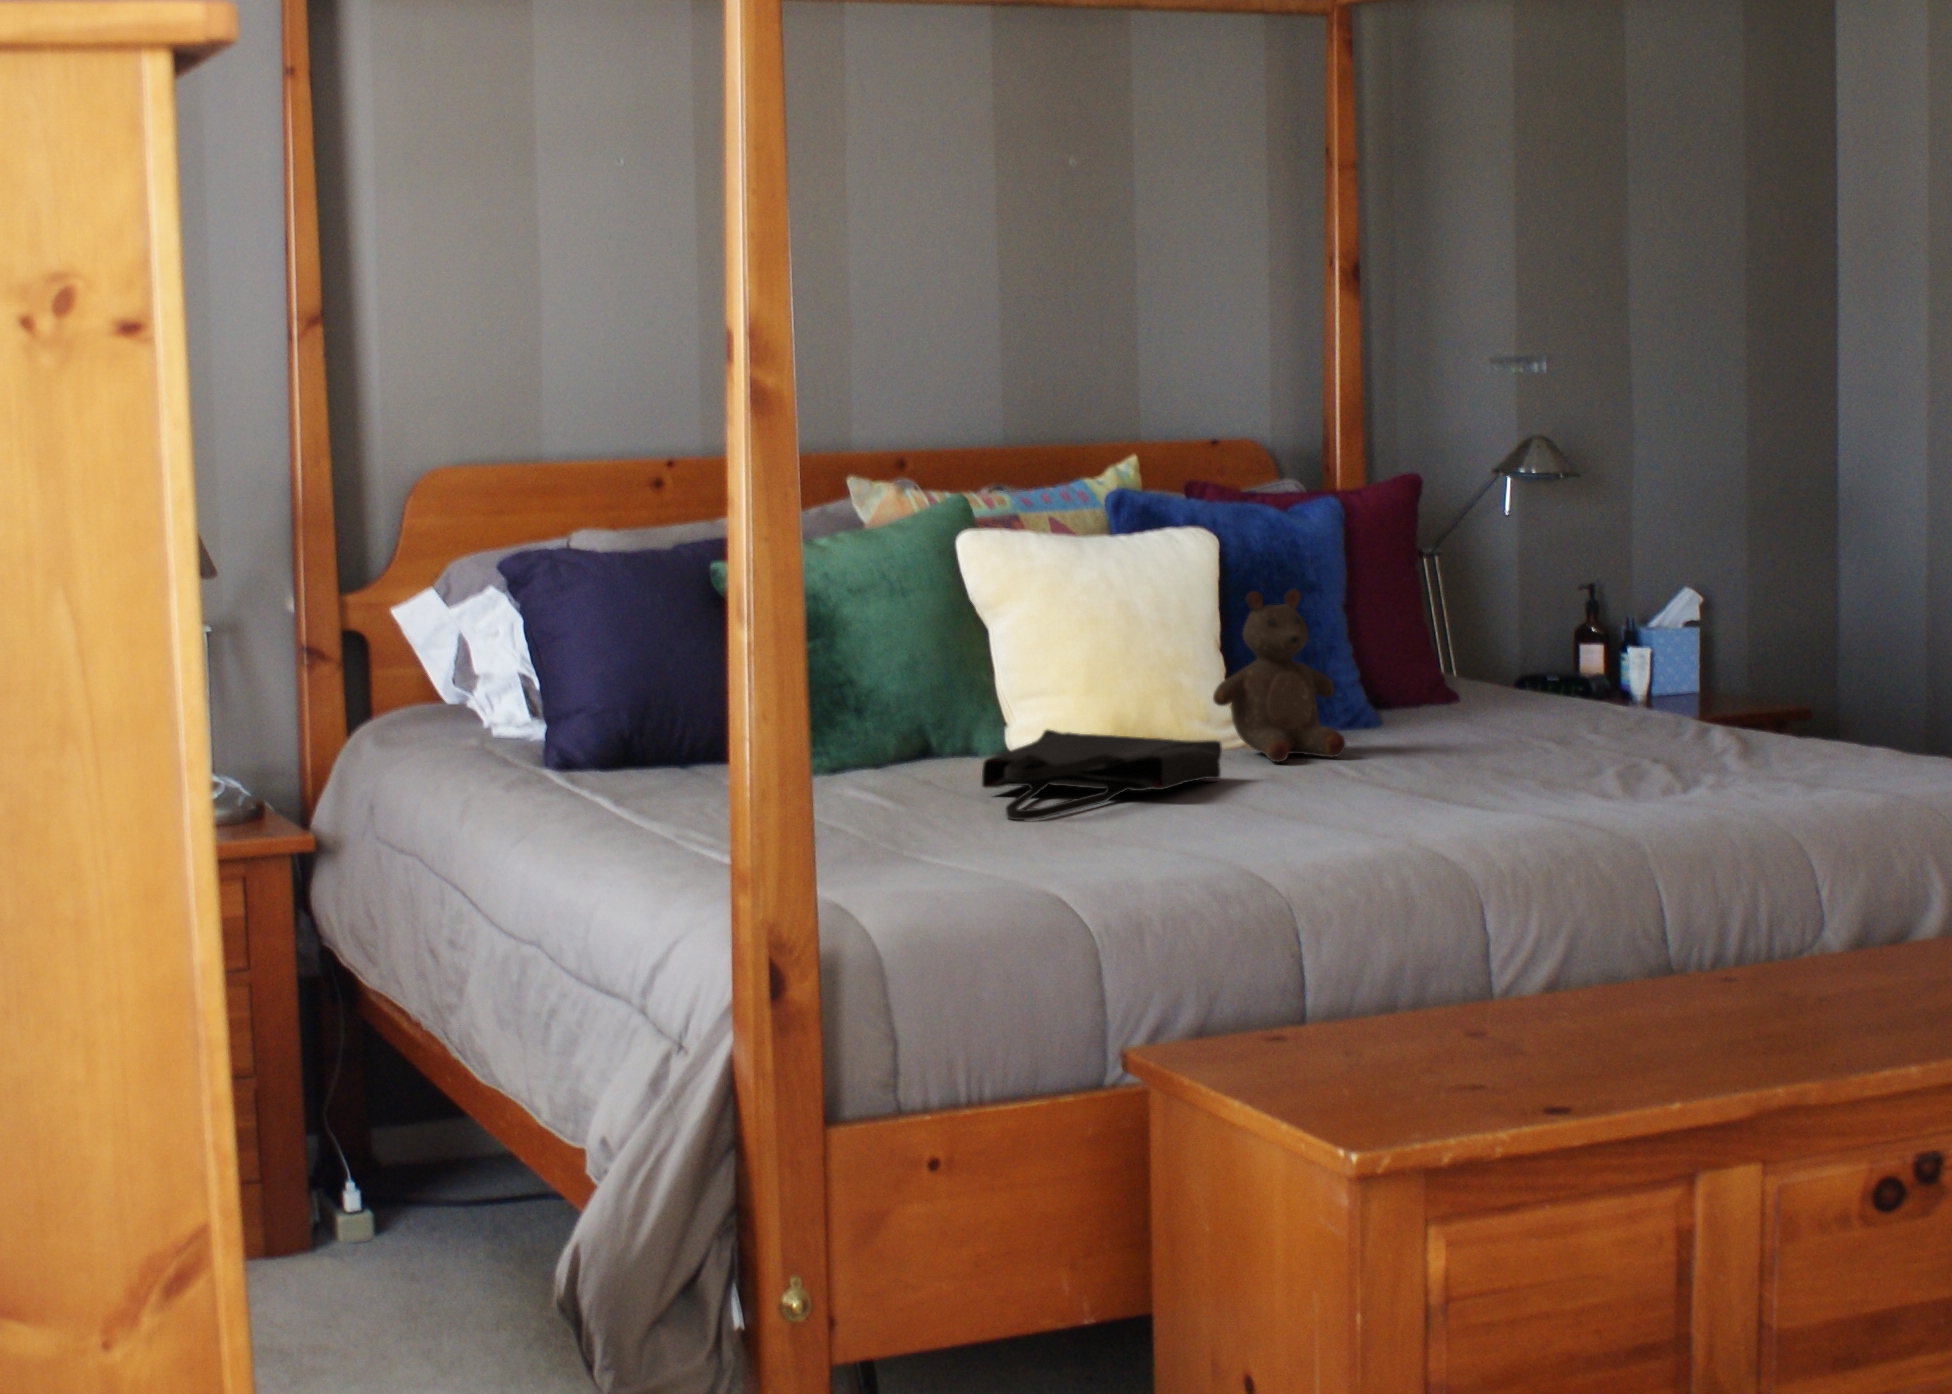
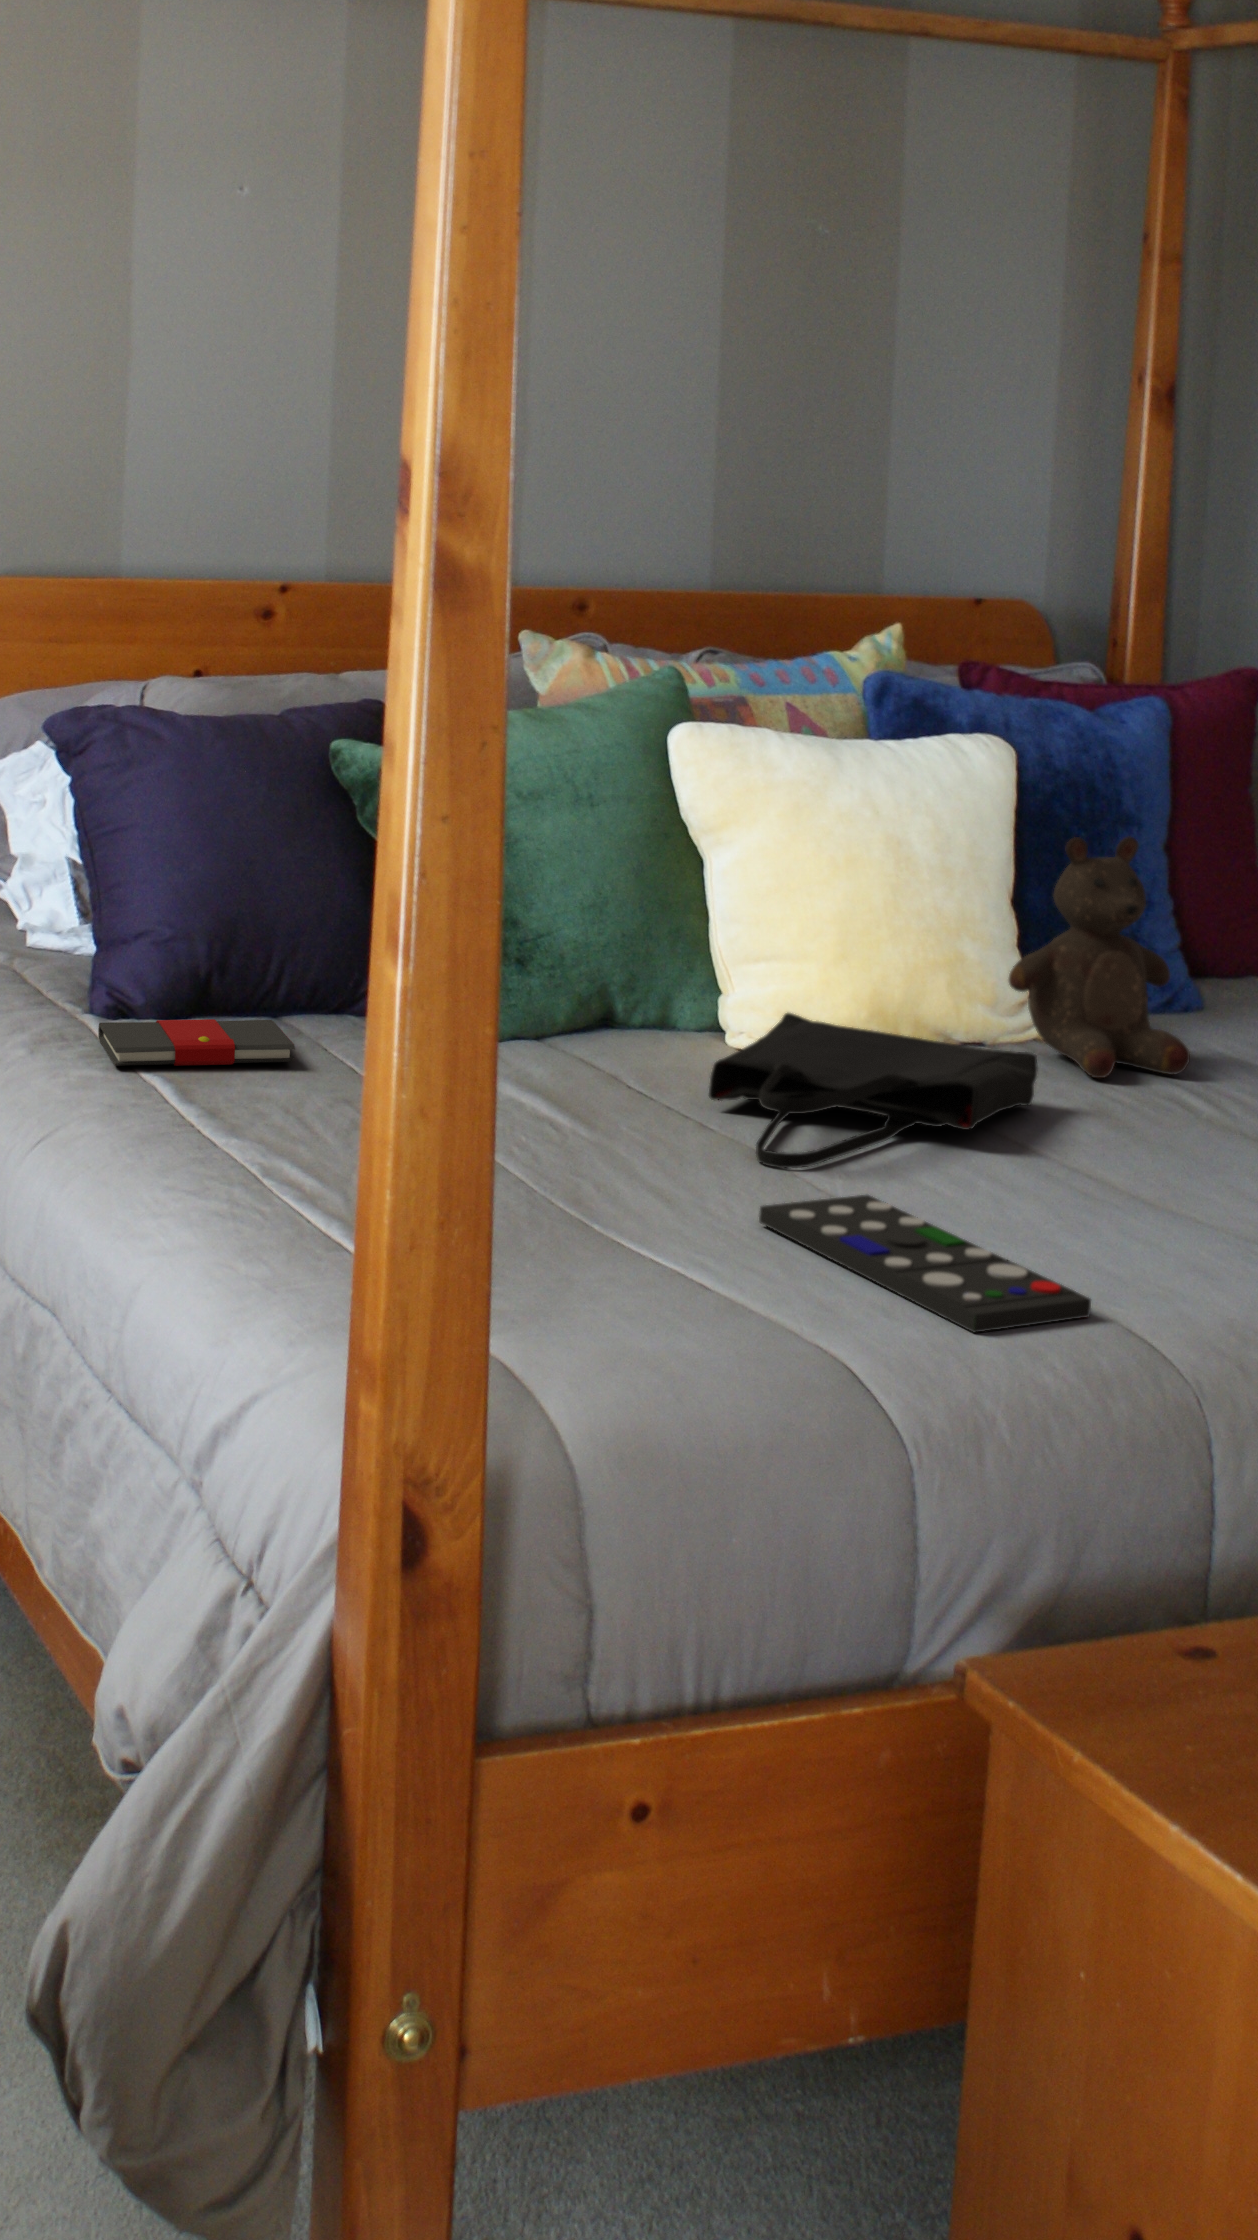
book: none [533,764,680,799] -> present [98,1019,295,1066]
remote control: none [994,824,1202,885] -> present [759,1195,1091,1333]

